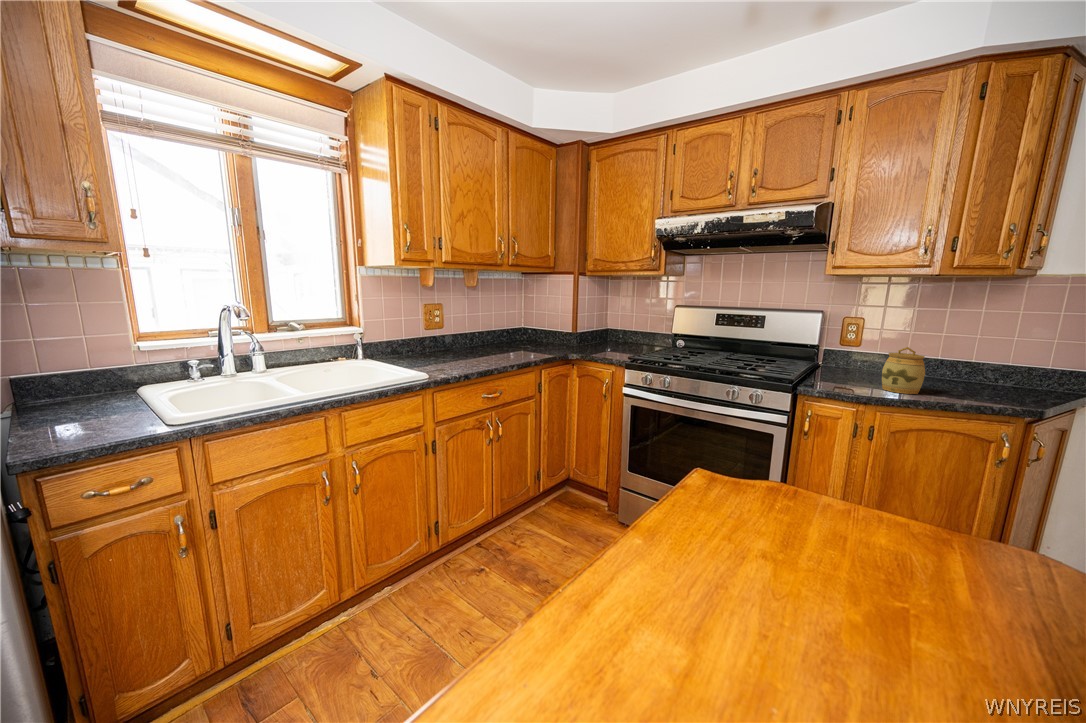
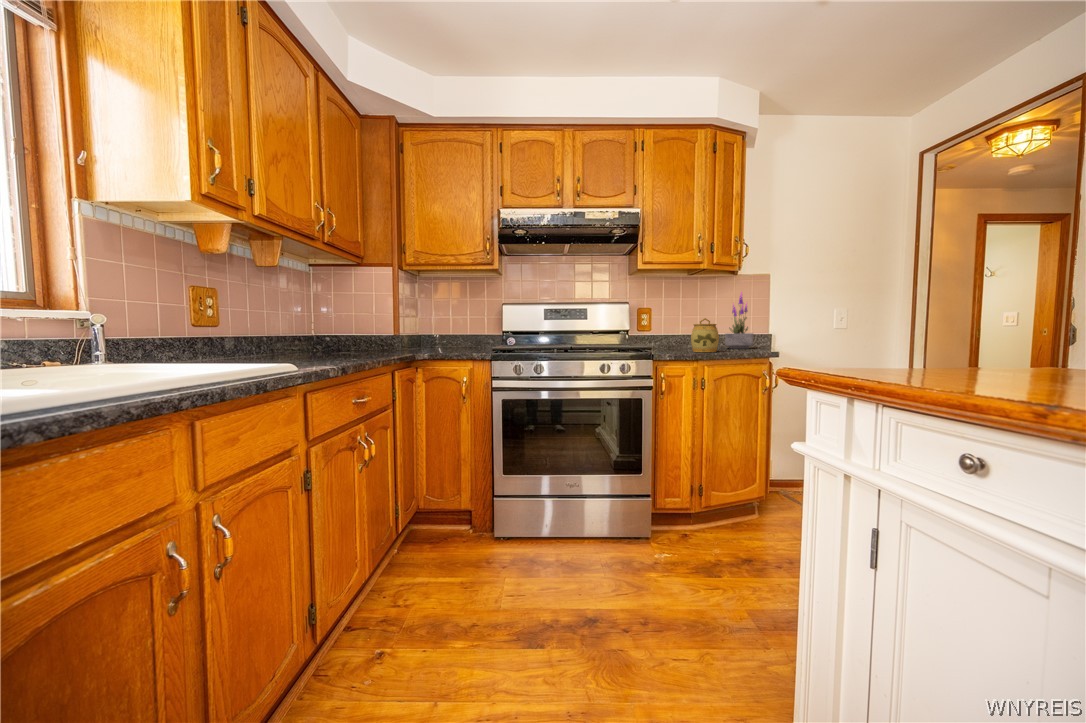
potted plant: none [972,304,1040,392] -> present [725,292,753,349]

